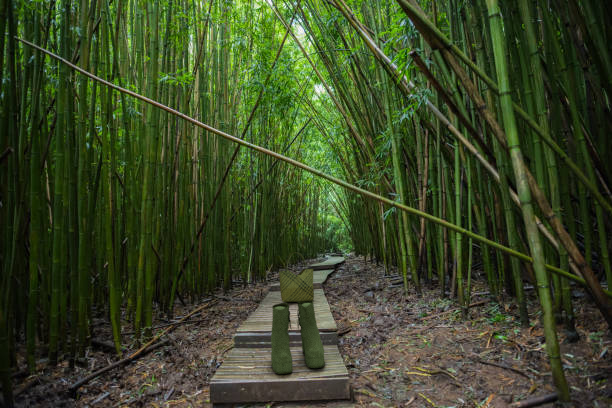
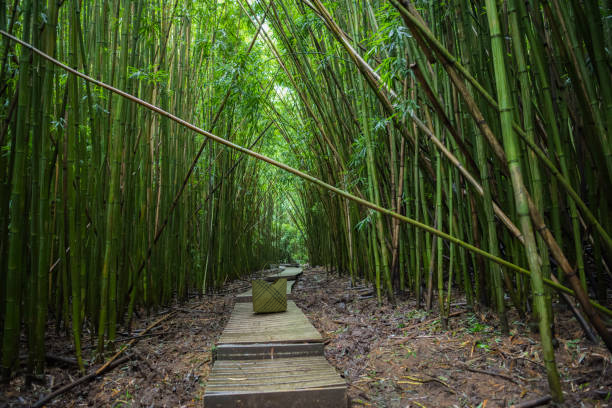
boots: present [271,300,325,374] -> none [261,310,319,387]

